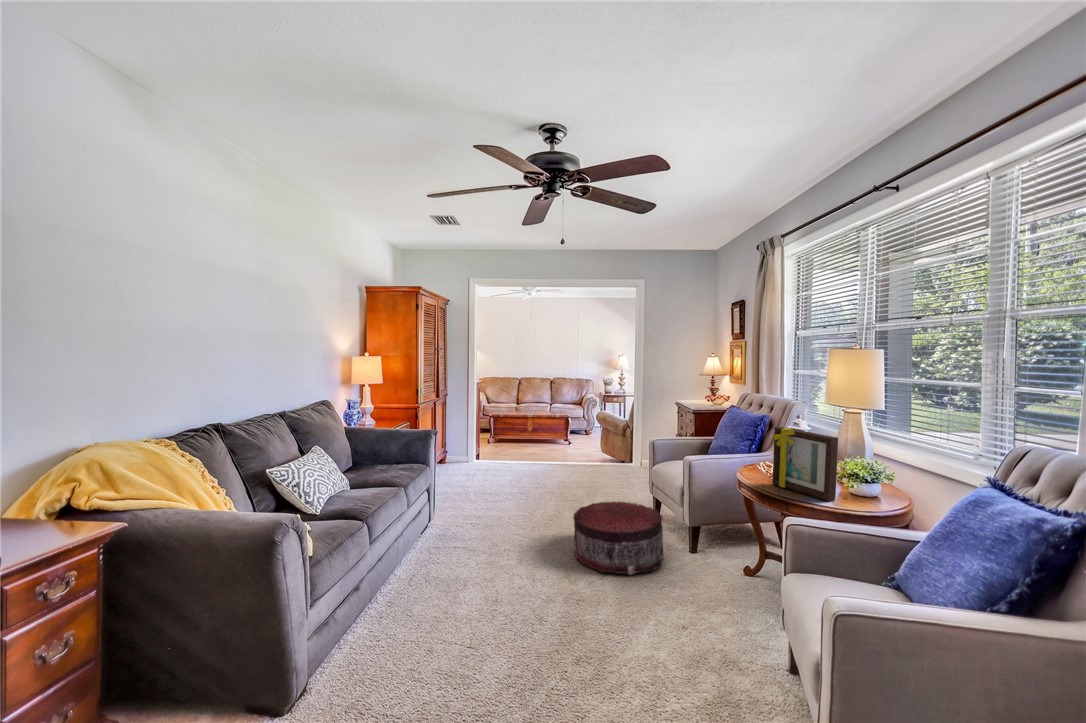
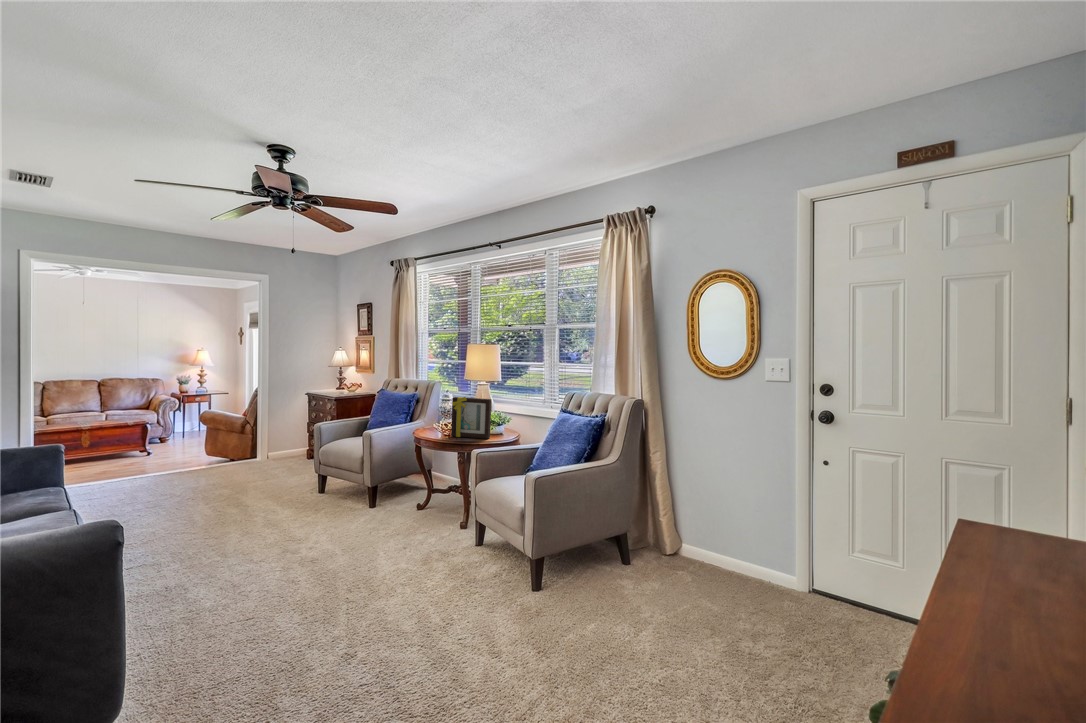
pouf: present [573,501,663,575] -> none [269,481,362,546]

